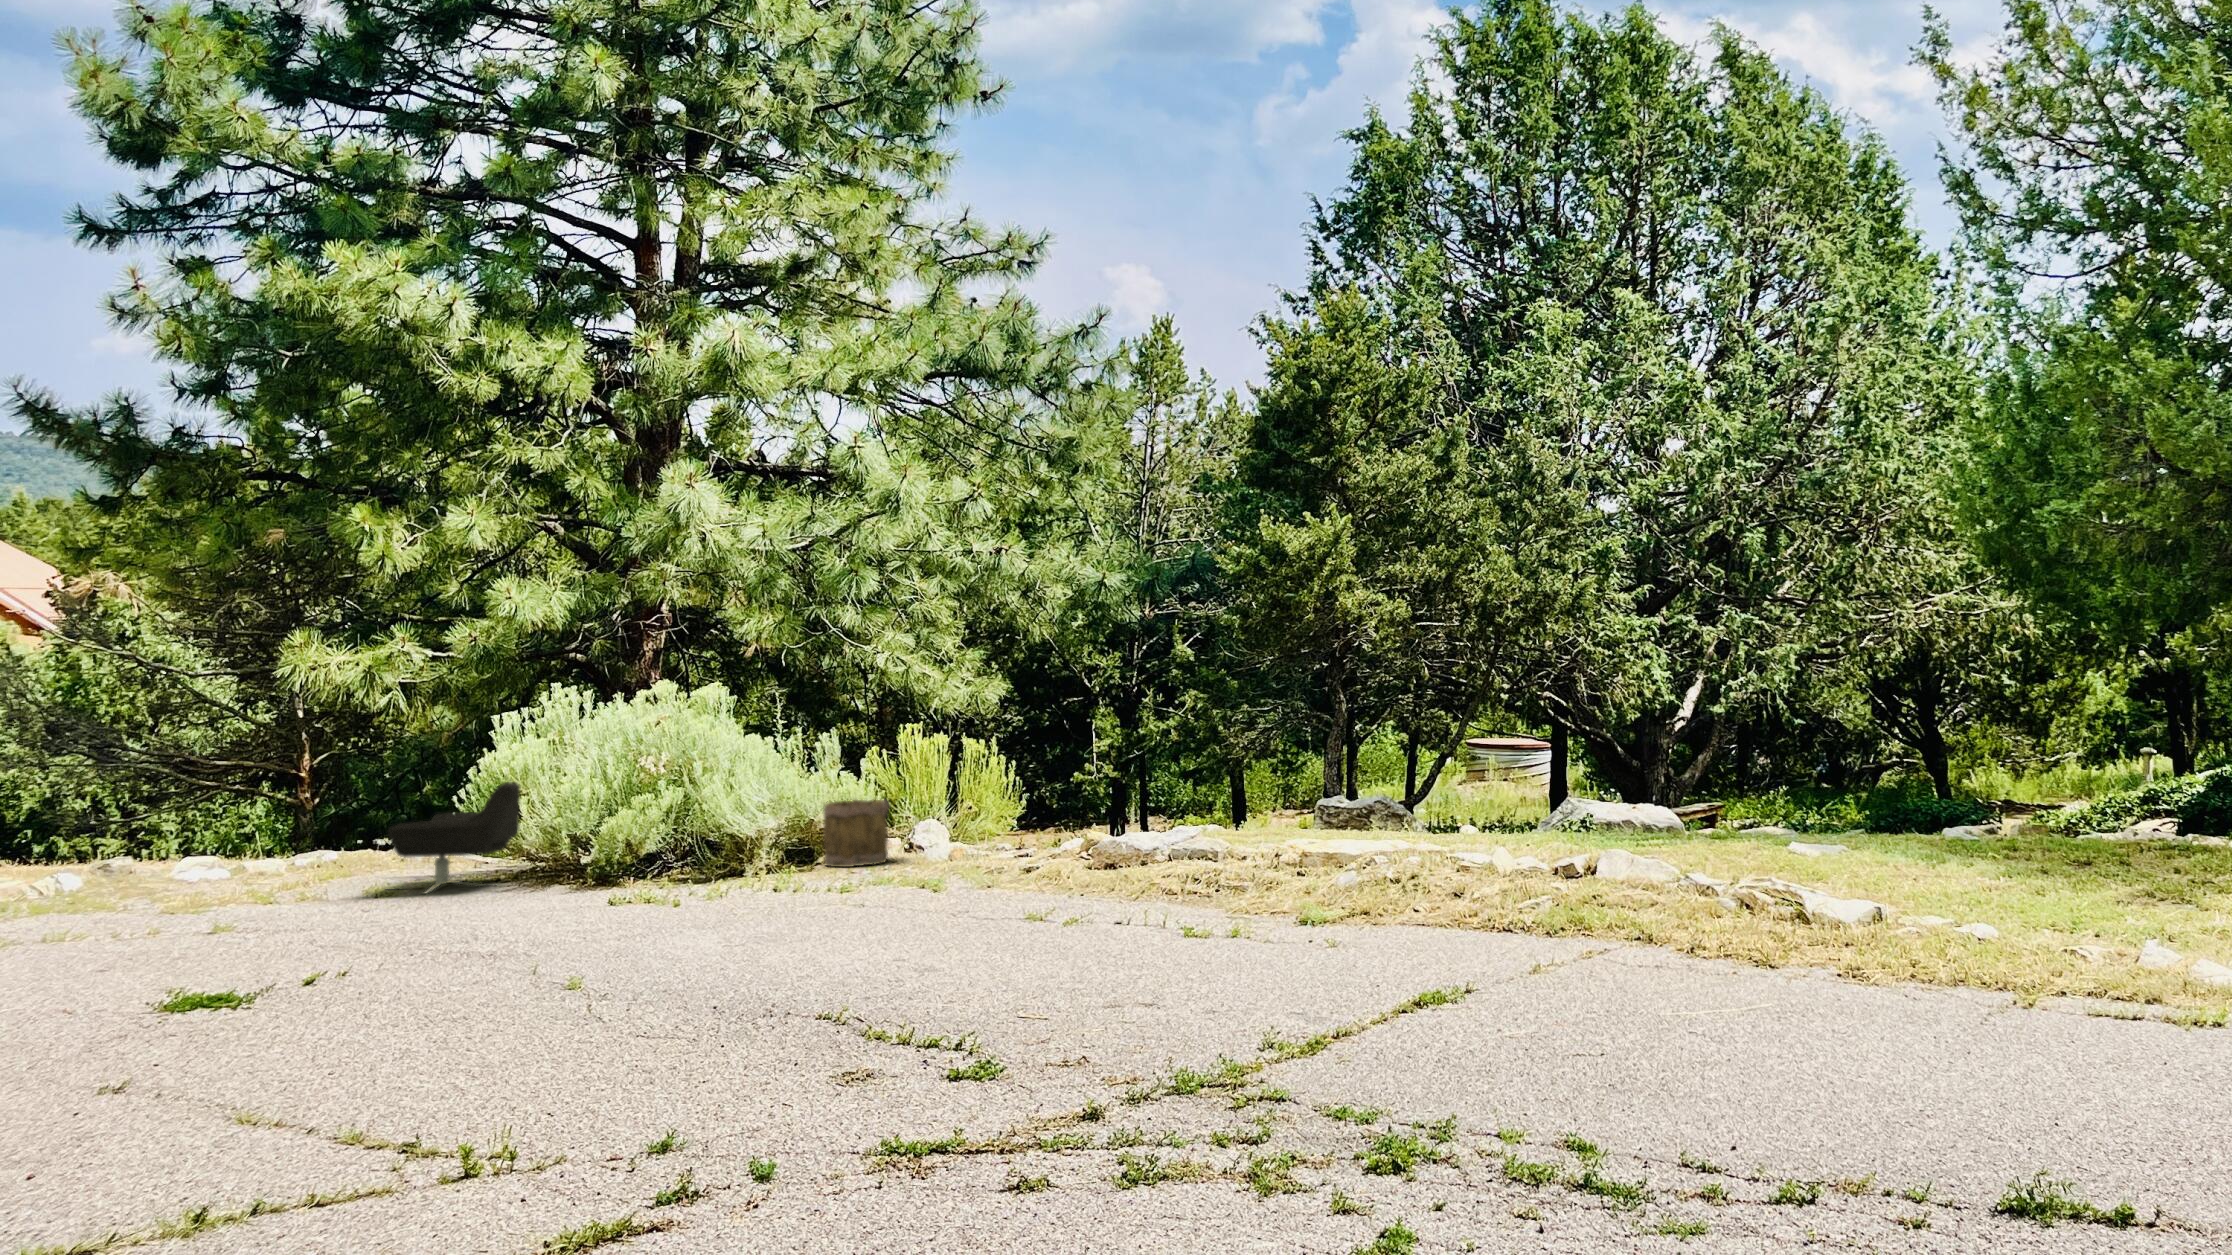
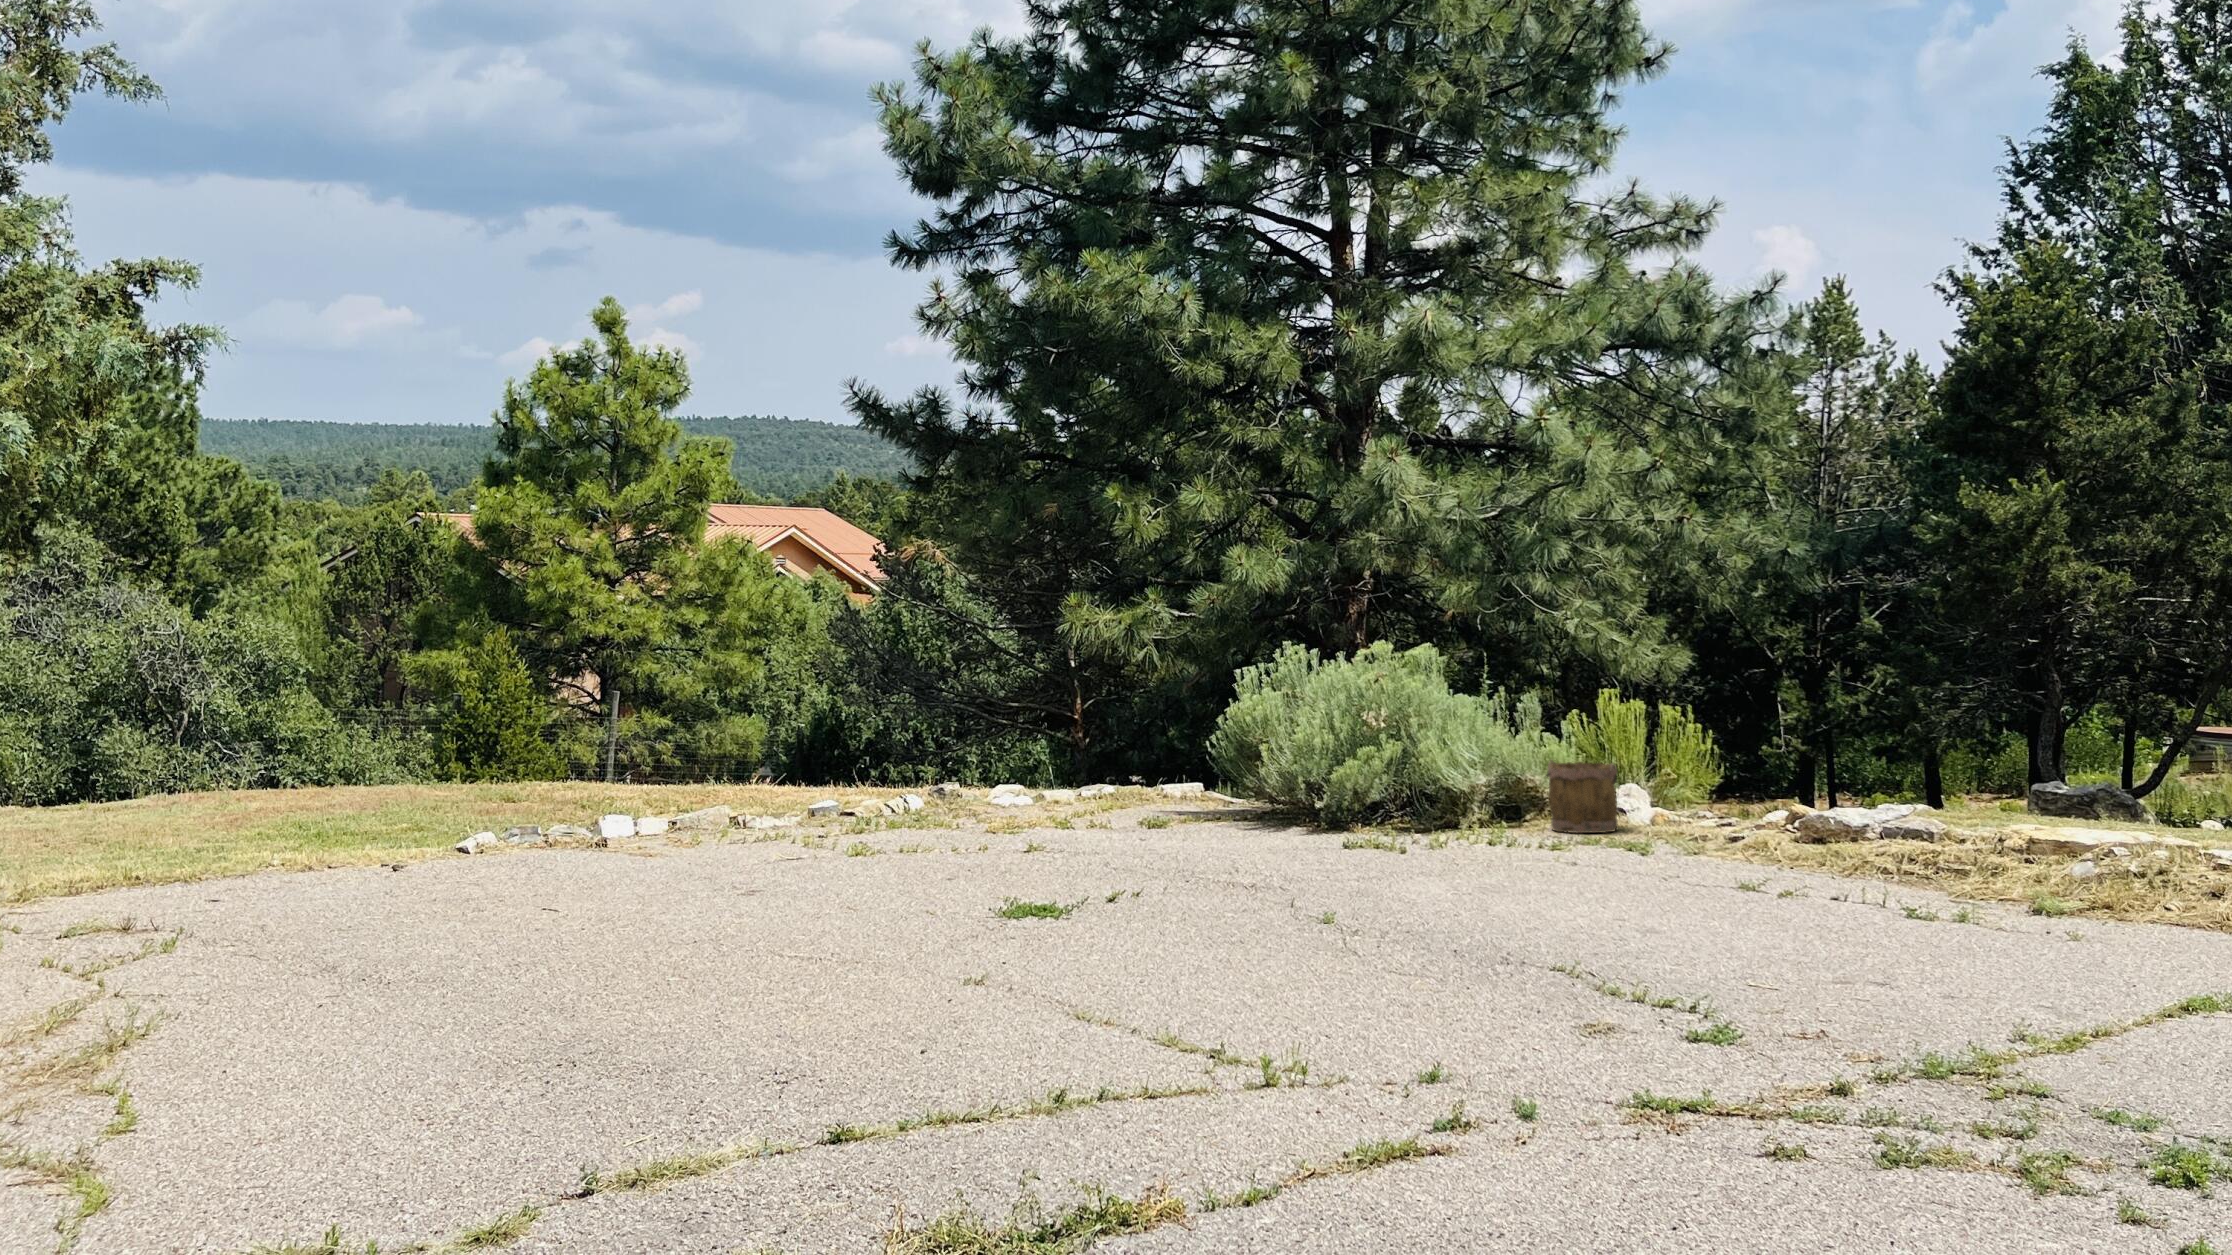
lounge chair: present [388,782,520,894] -> none [1140,723,1270,832]

